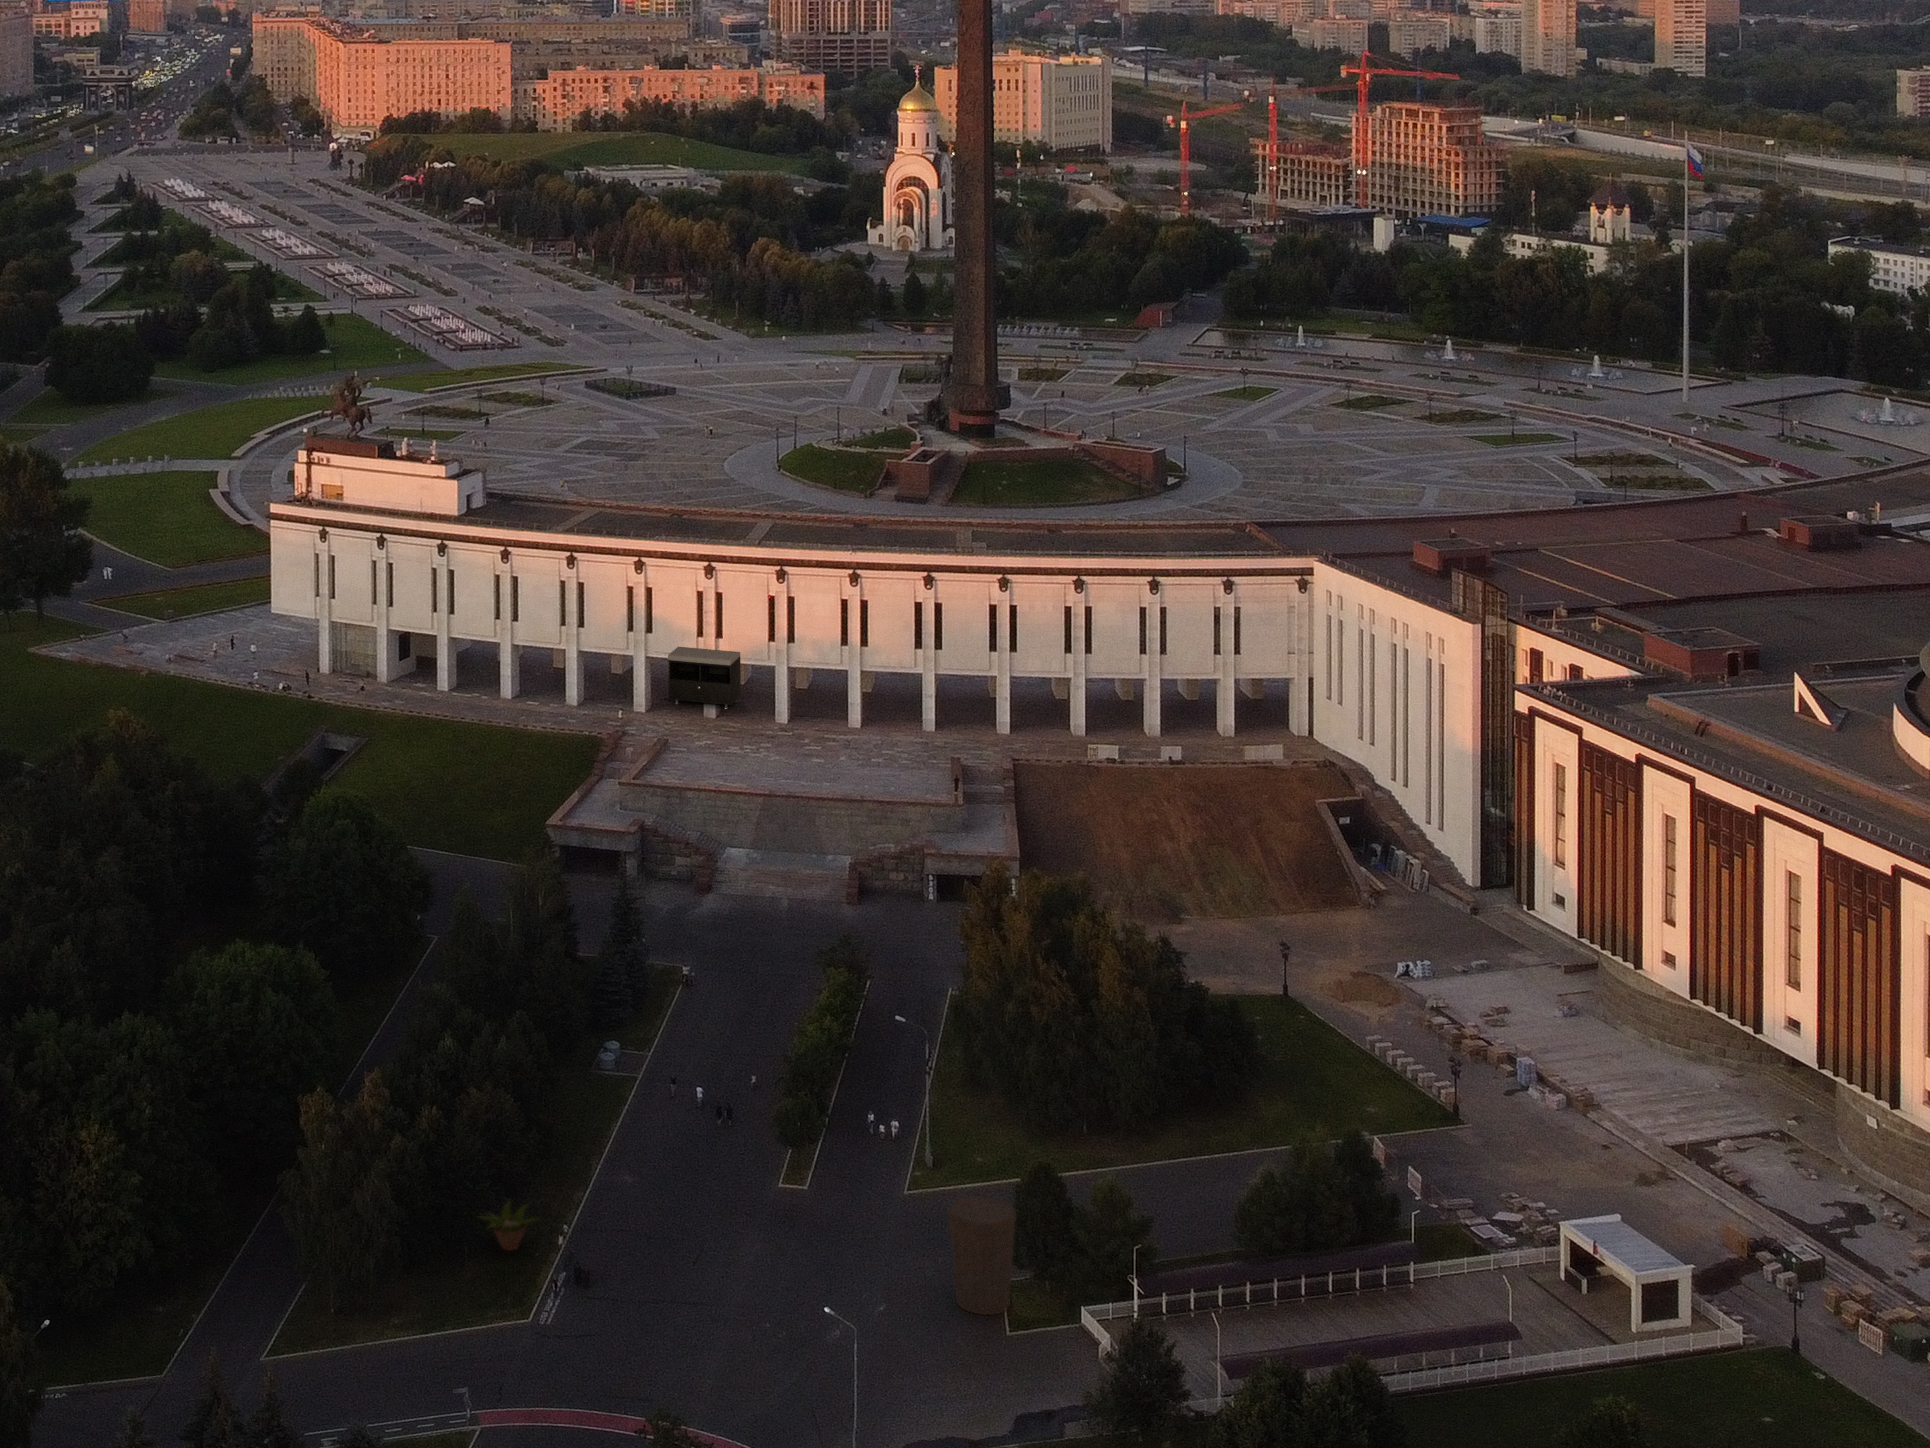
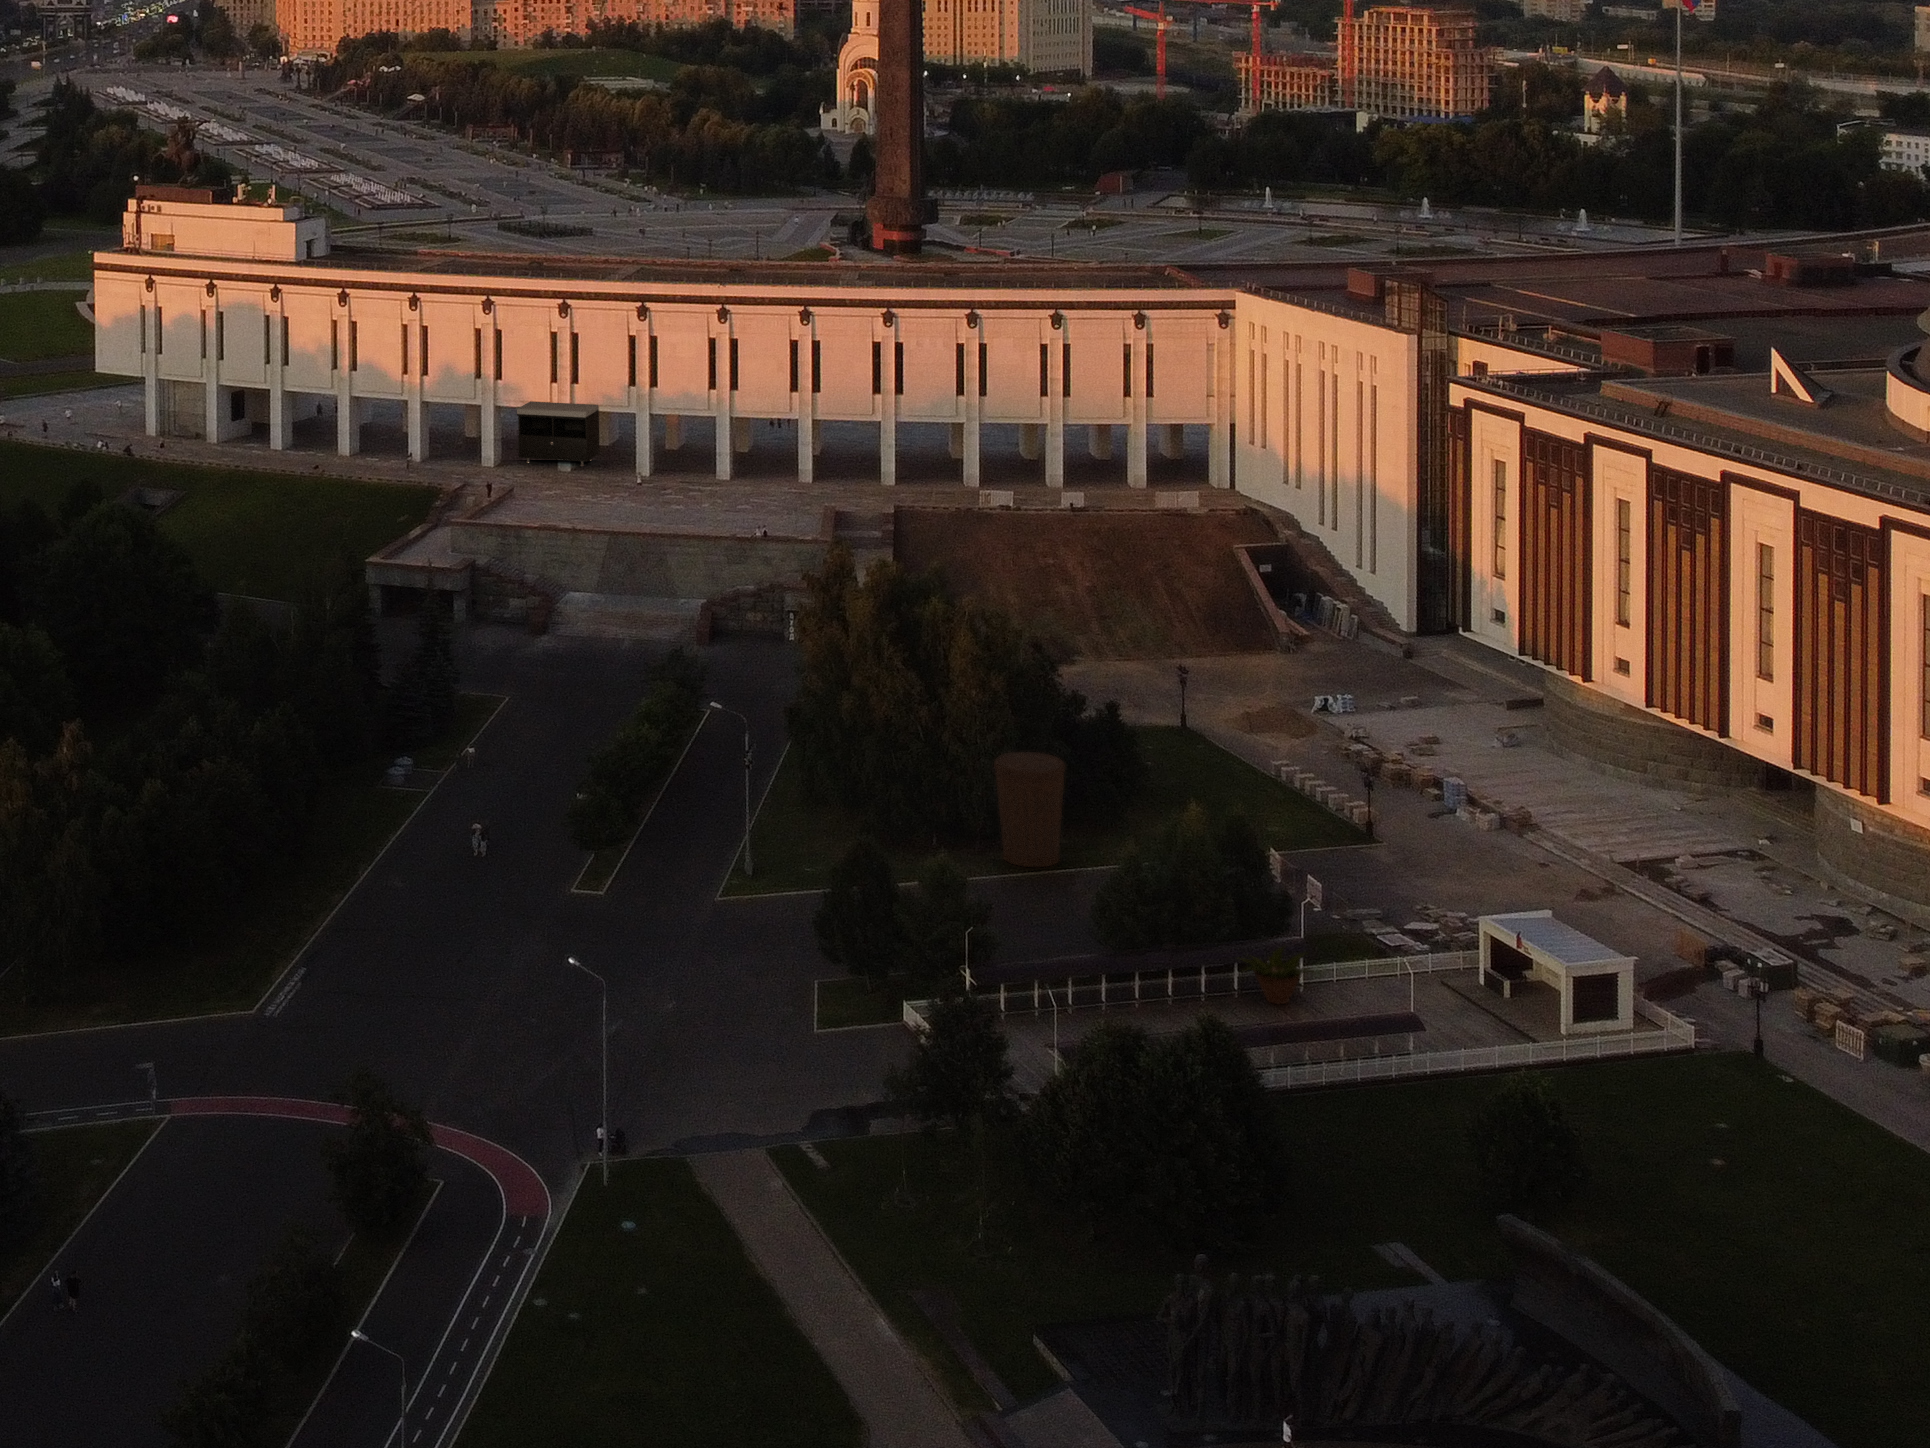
trash can: present [948,1196,1016,1315] -> present [994,752,1065,867]
decorative plant: present [482,1201,537,1251] -> present [1238,947,1312,1004]

